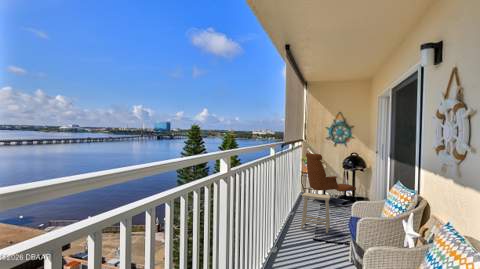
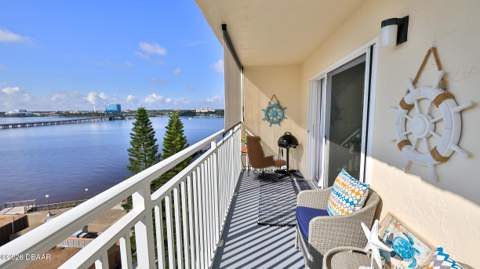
footstool: present [301,193,331,233] -> none [246,179,273,218]

